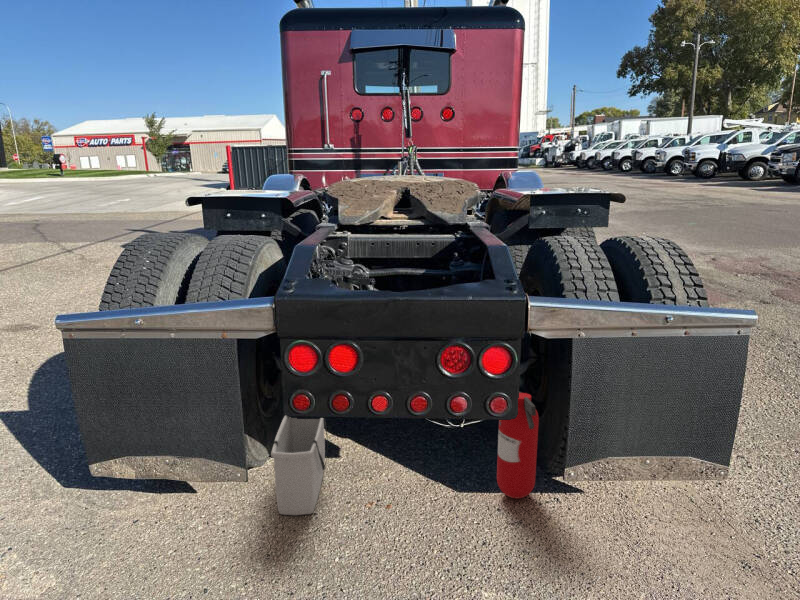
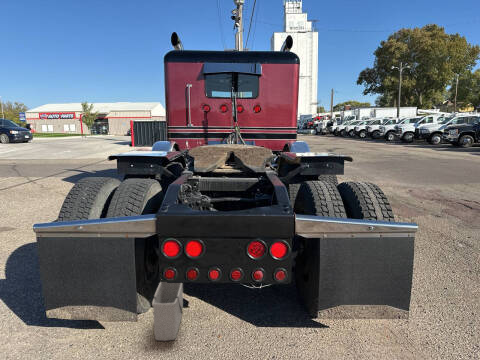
fire extinguisher: present [497,392,539,498] -> none [281,268,304,330]

